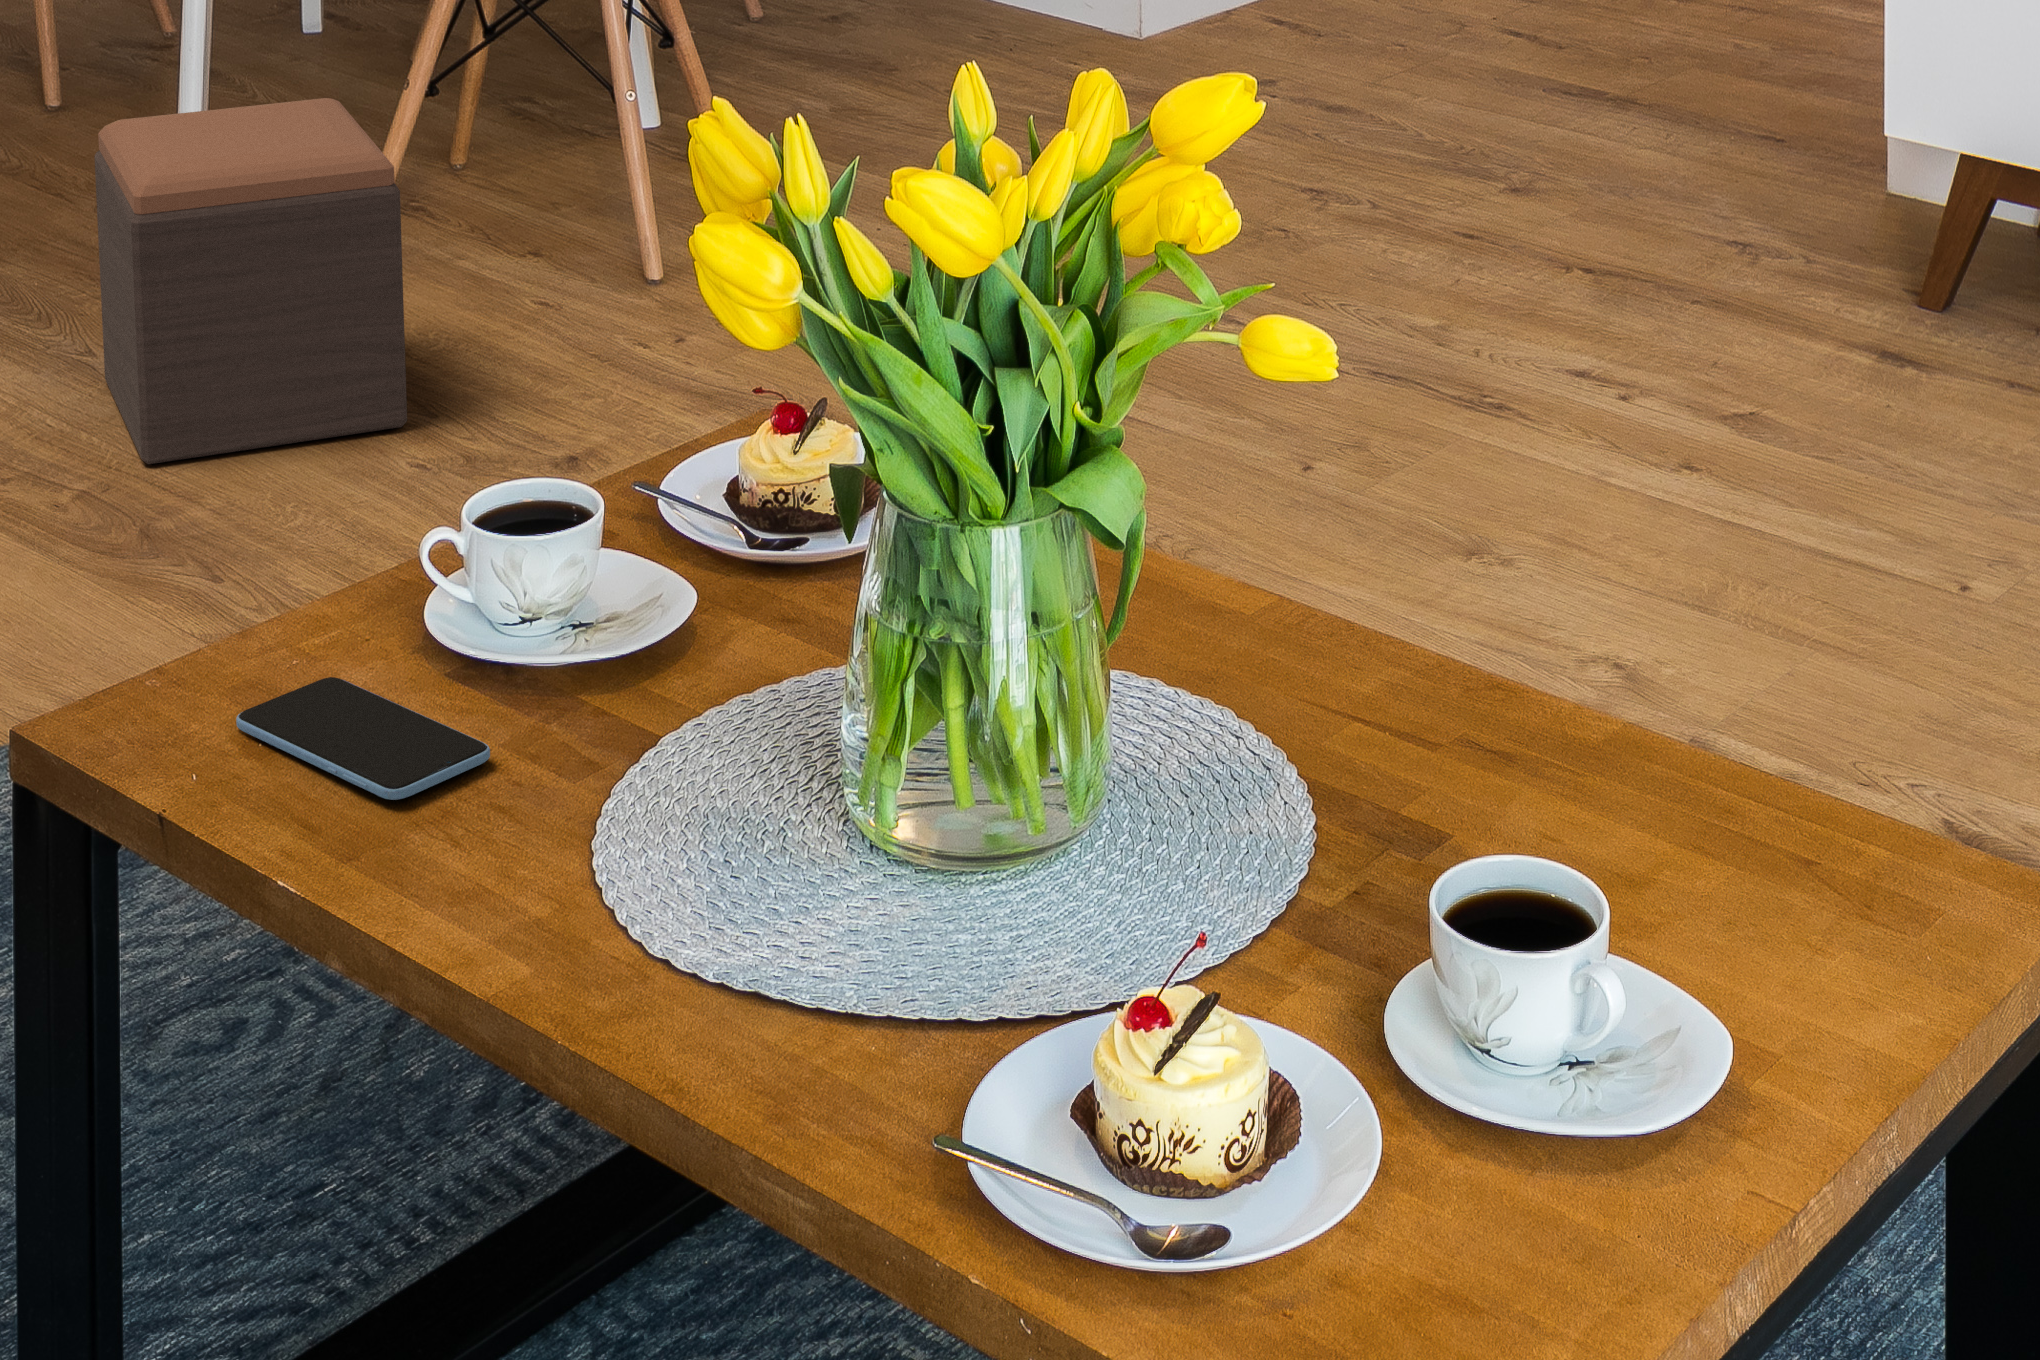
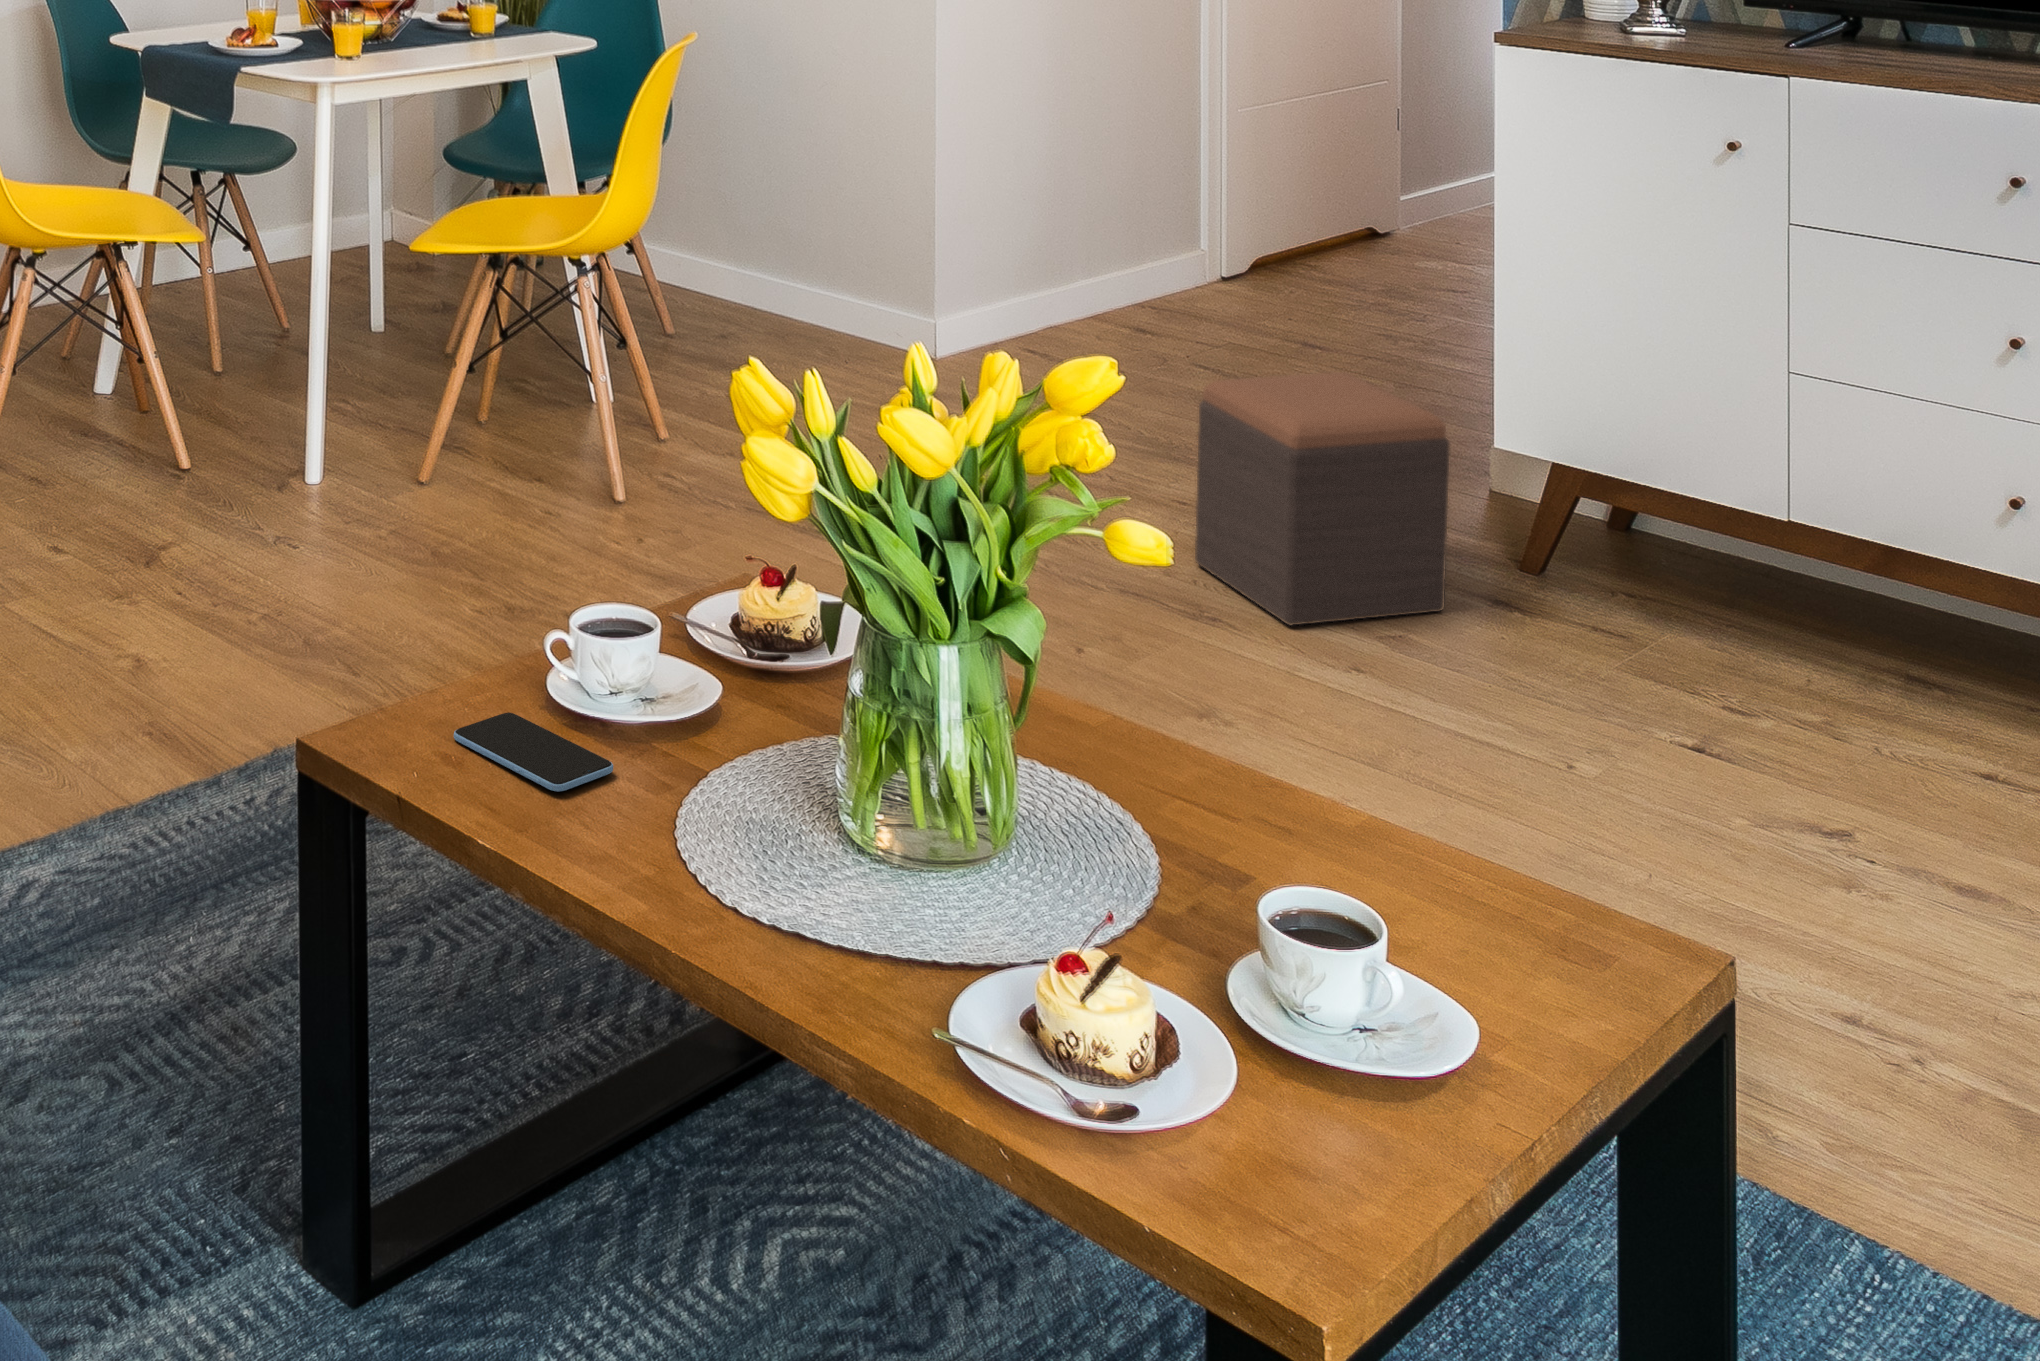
footstool: present [94,98,407,464] -> present [1195,372,1450,626]

